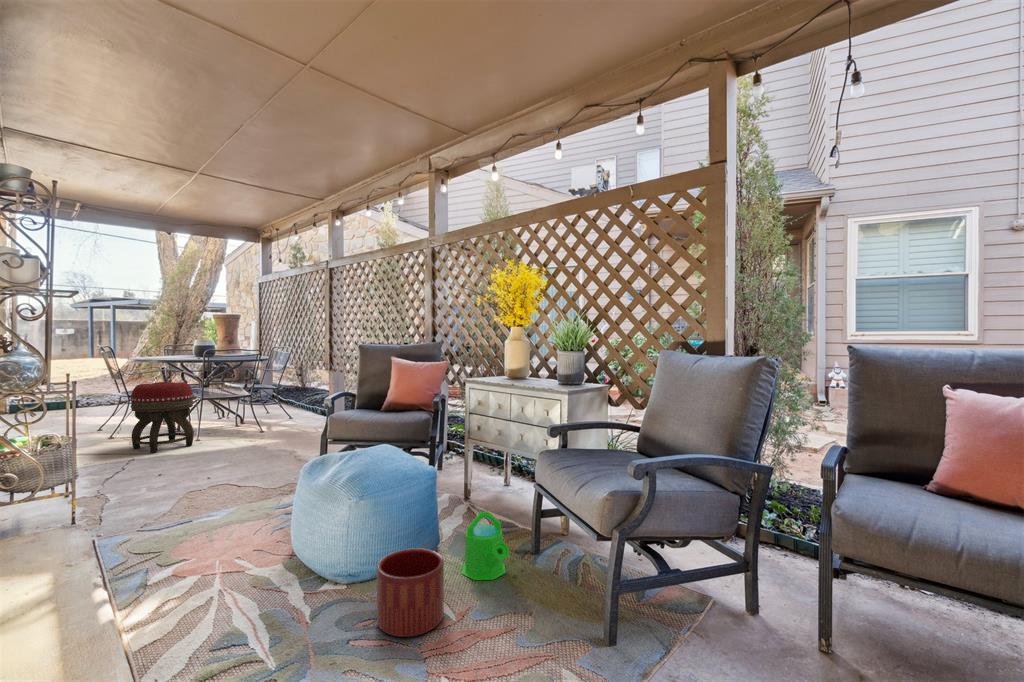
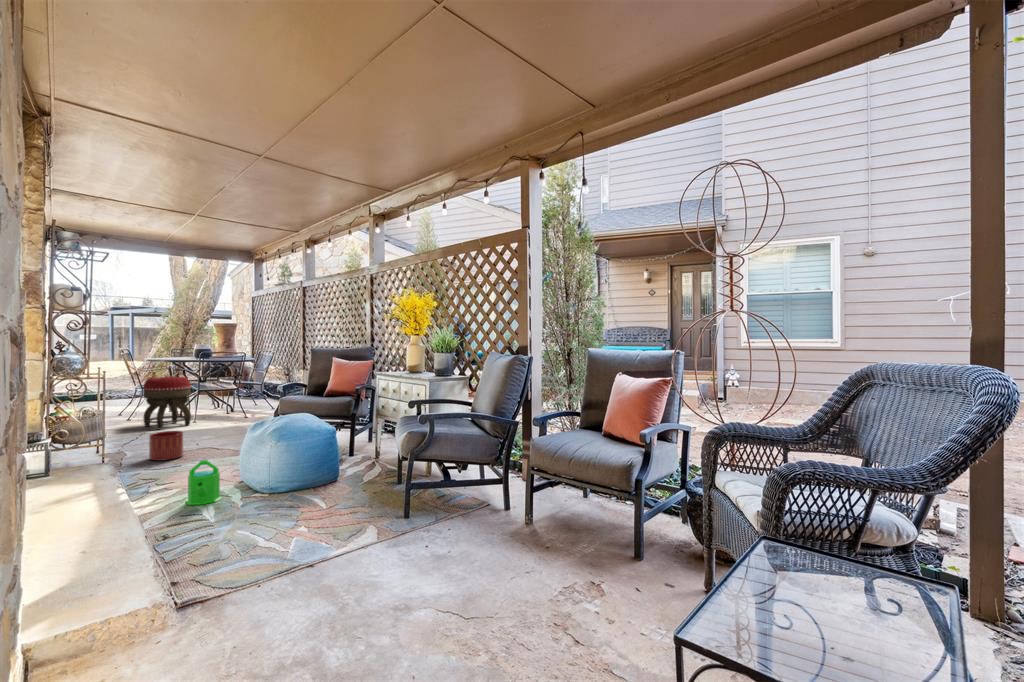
watering can: present [462,511,509,580] -> present [186,460,222,505]
planter: present [377,548,444,637] -> present [149,431,183,461]

